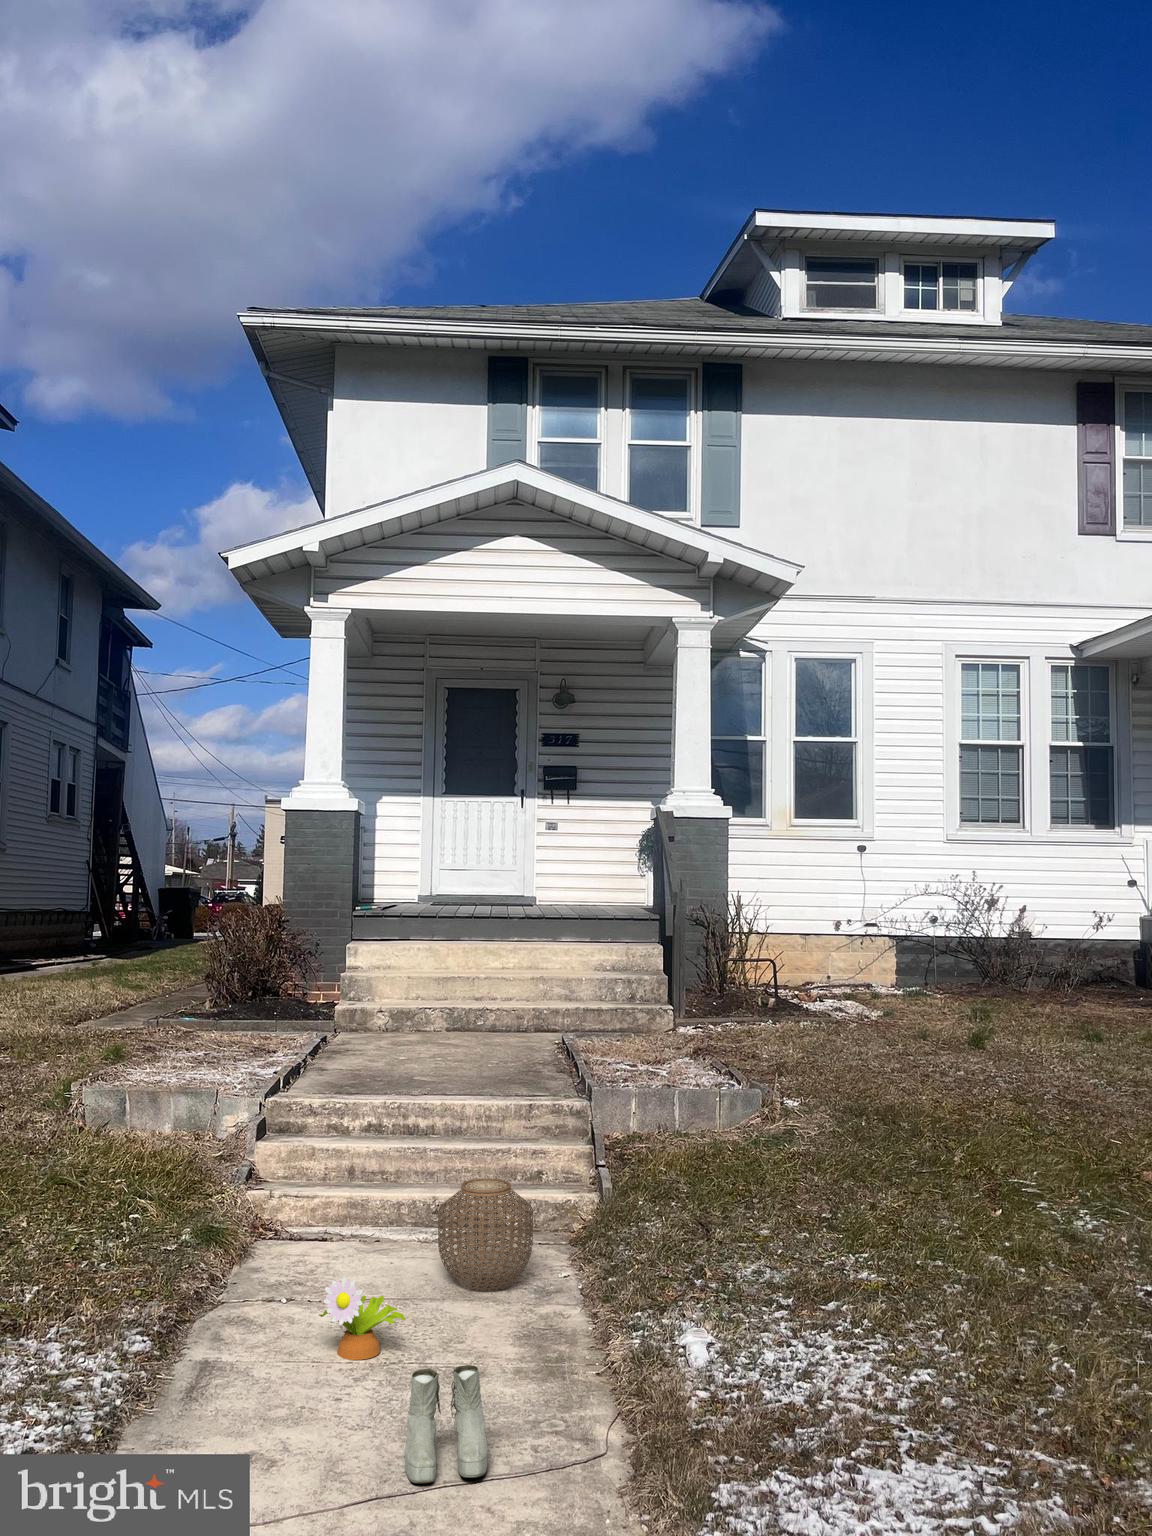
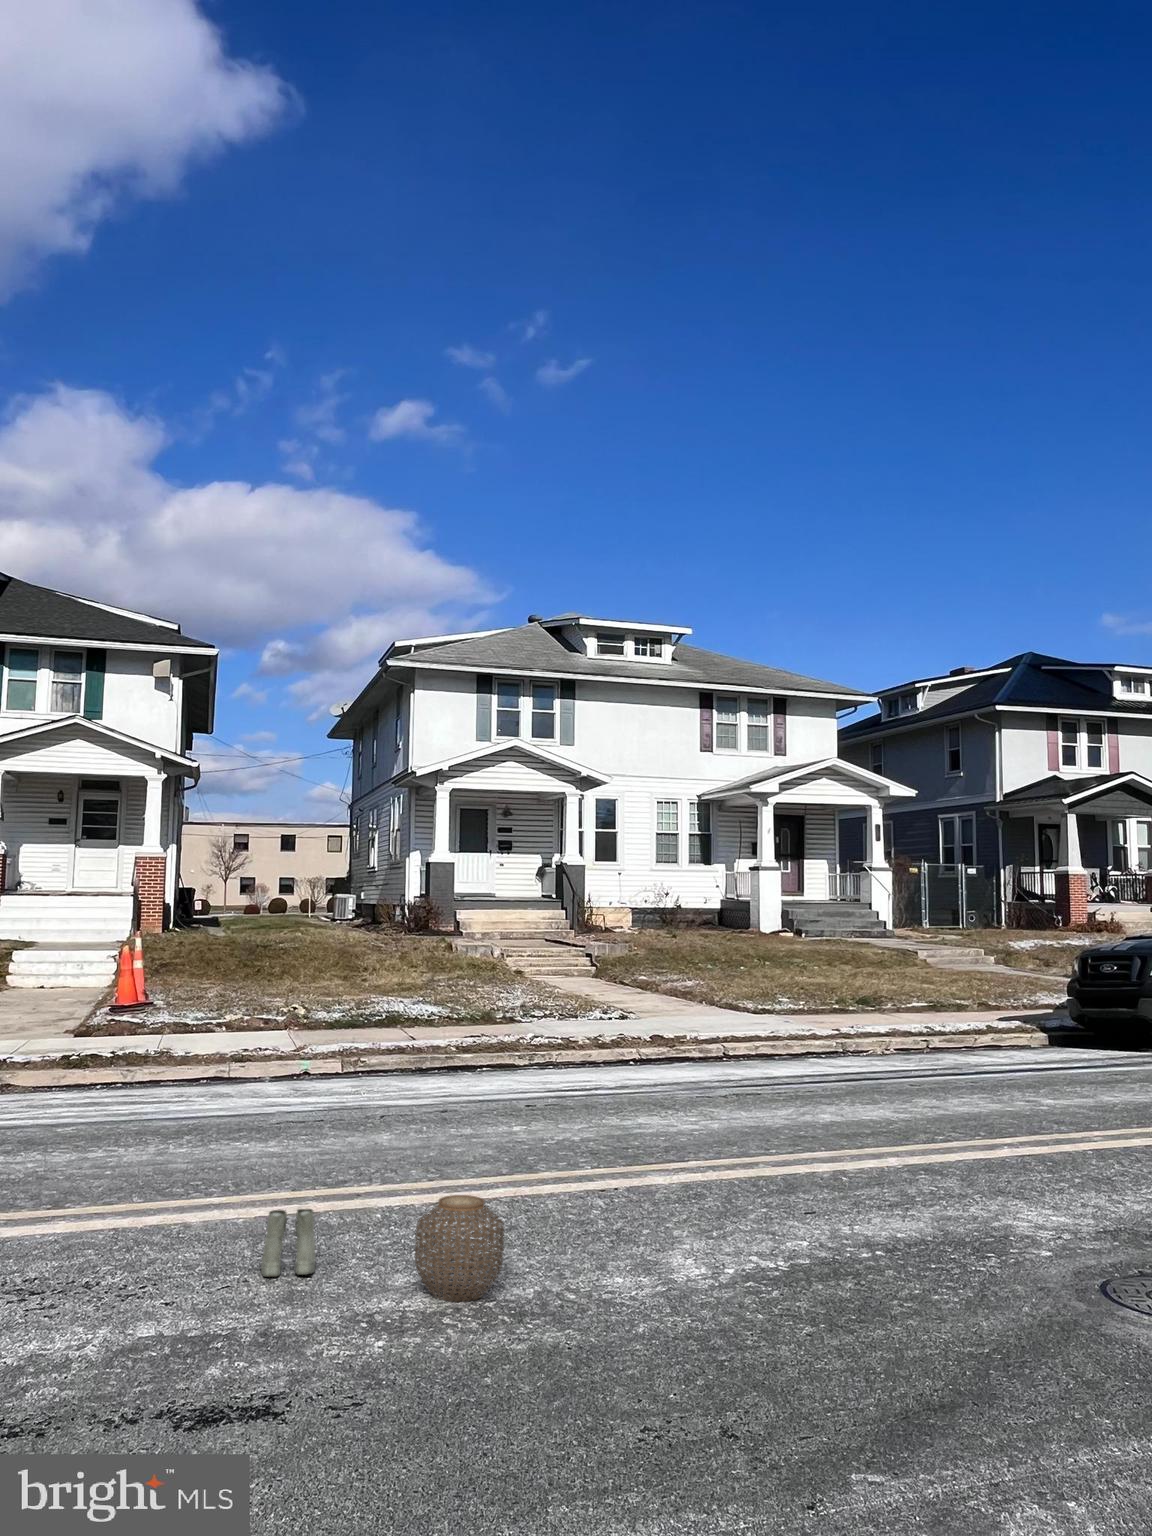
decorative plant: present [319,1276,406,1360] -> none [306,1283,391,1365]
boots: present [405,1365,488,1484] -> present [261,1209,316,1277]

